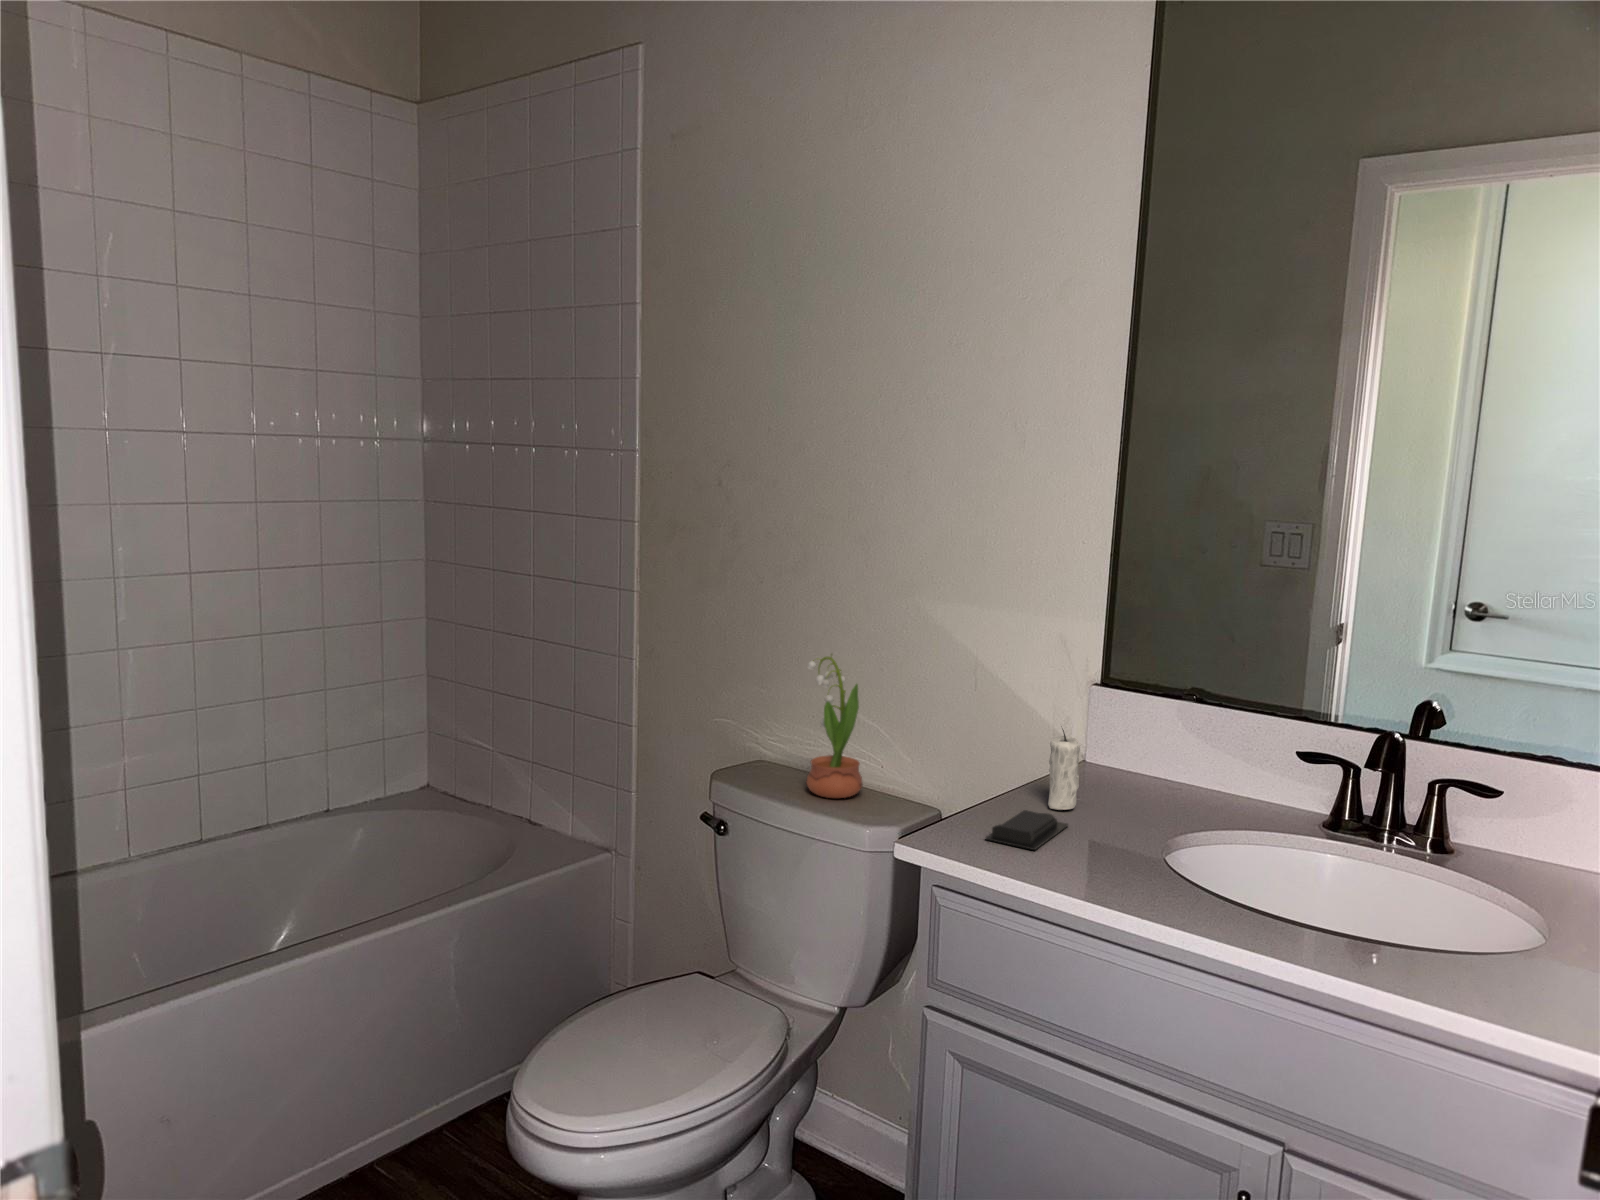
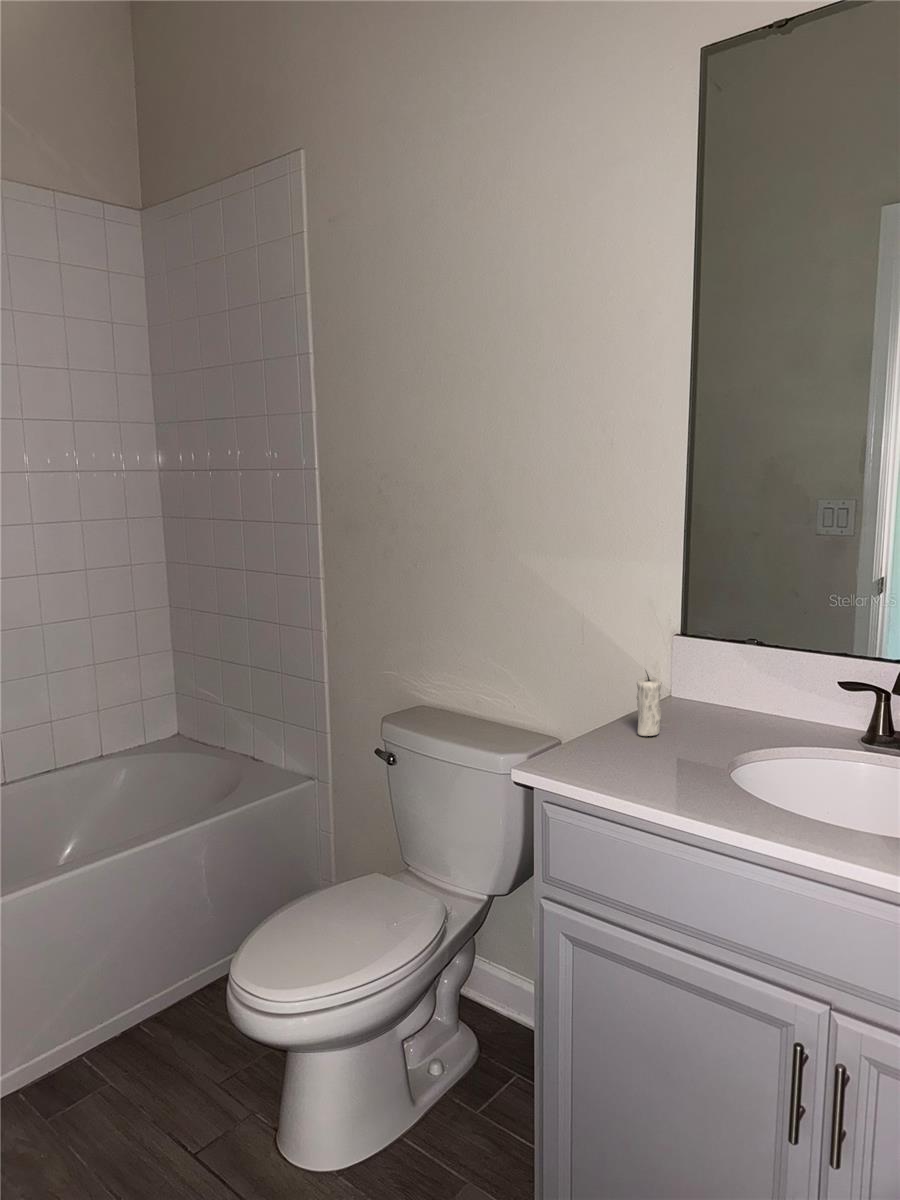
potted flower: present [806,654,863,798] -> none [451,619,498,733]
soap bar: present [985,810,1068,850] -> none [584,738,653,770]

